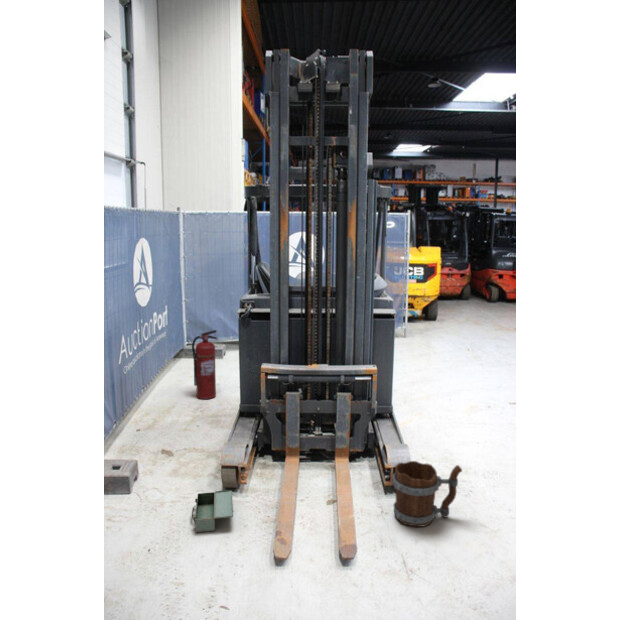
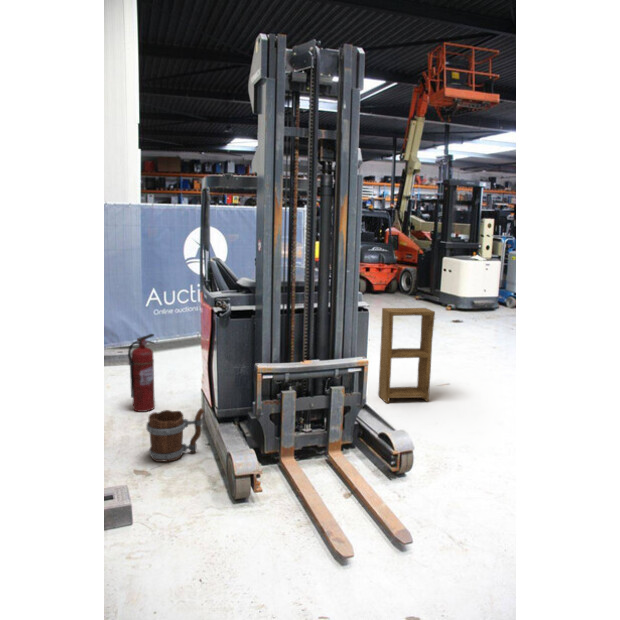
shelving unit: none [434,317,494,420] -> present [378,308,435,403]
bucket: present [392,461,462,527] -> present [147,408,204,462]
toolbox: present [192,490,234,532] -> none [220,500,275,549]

